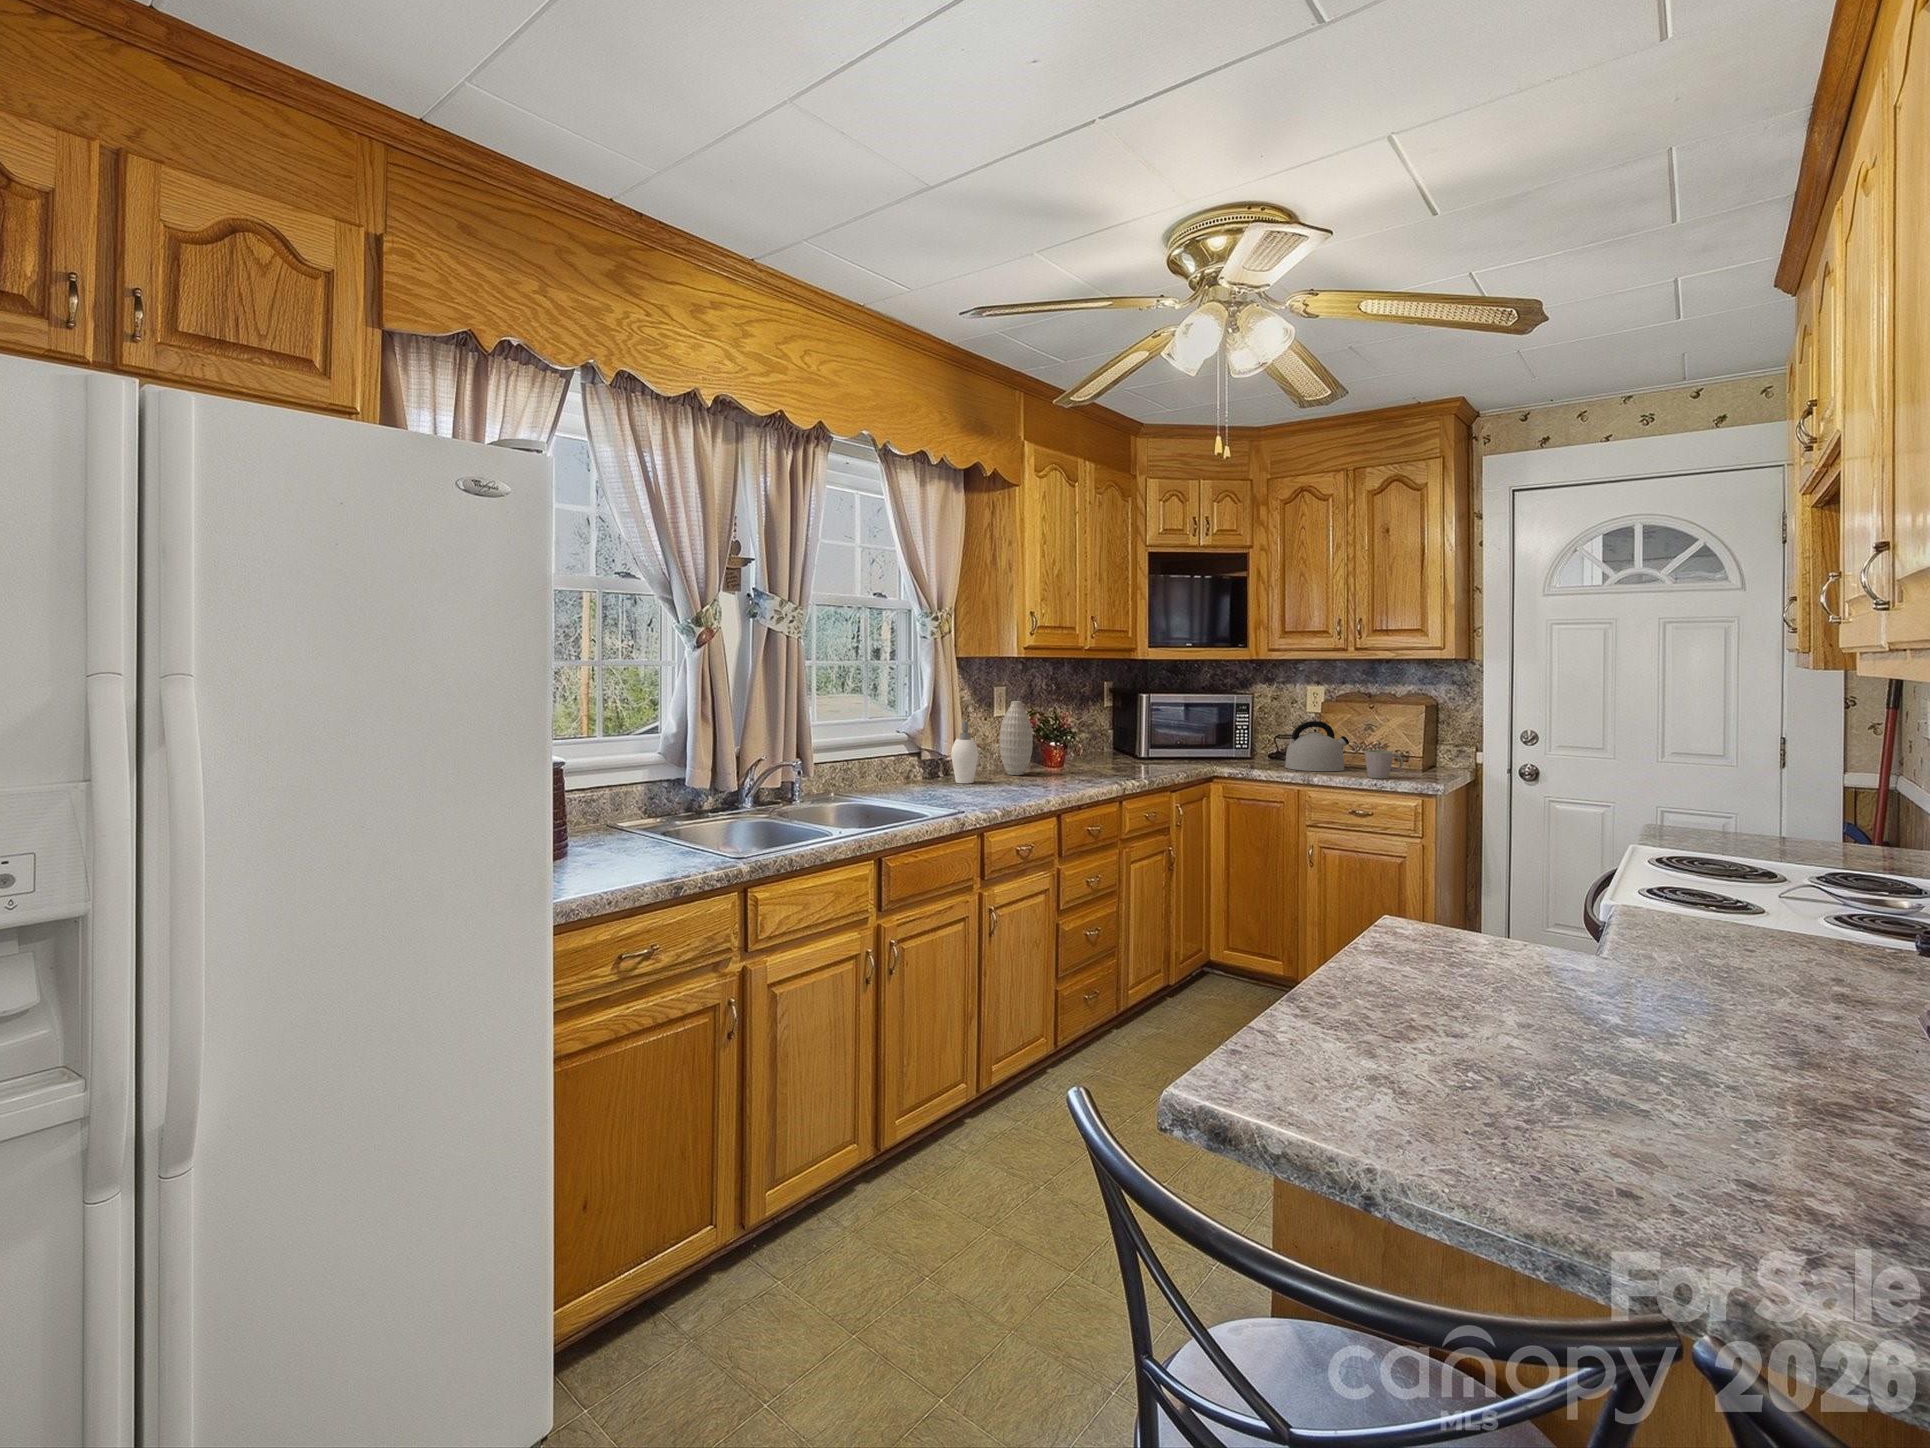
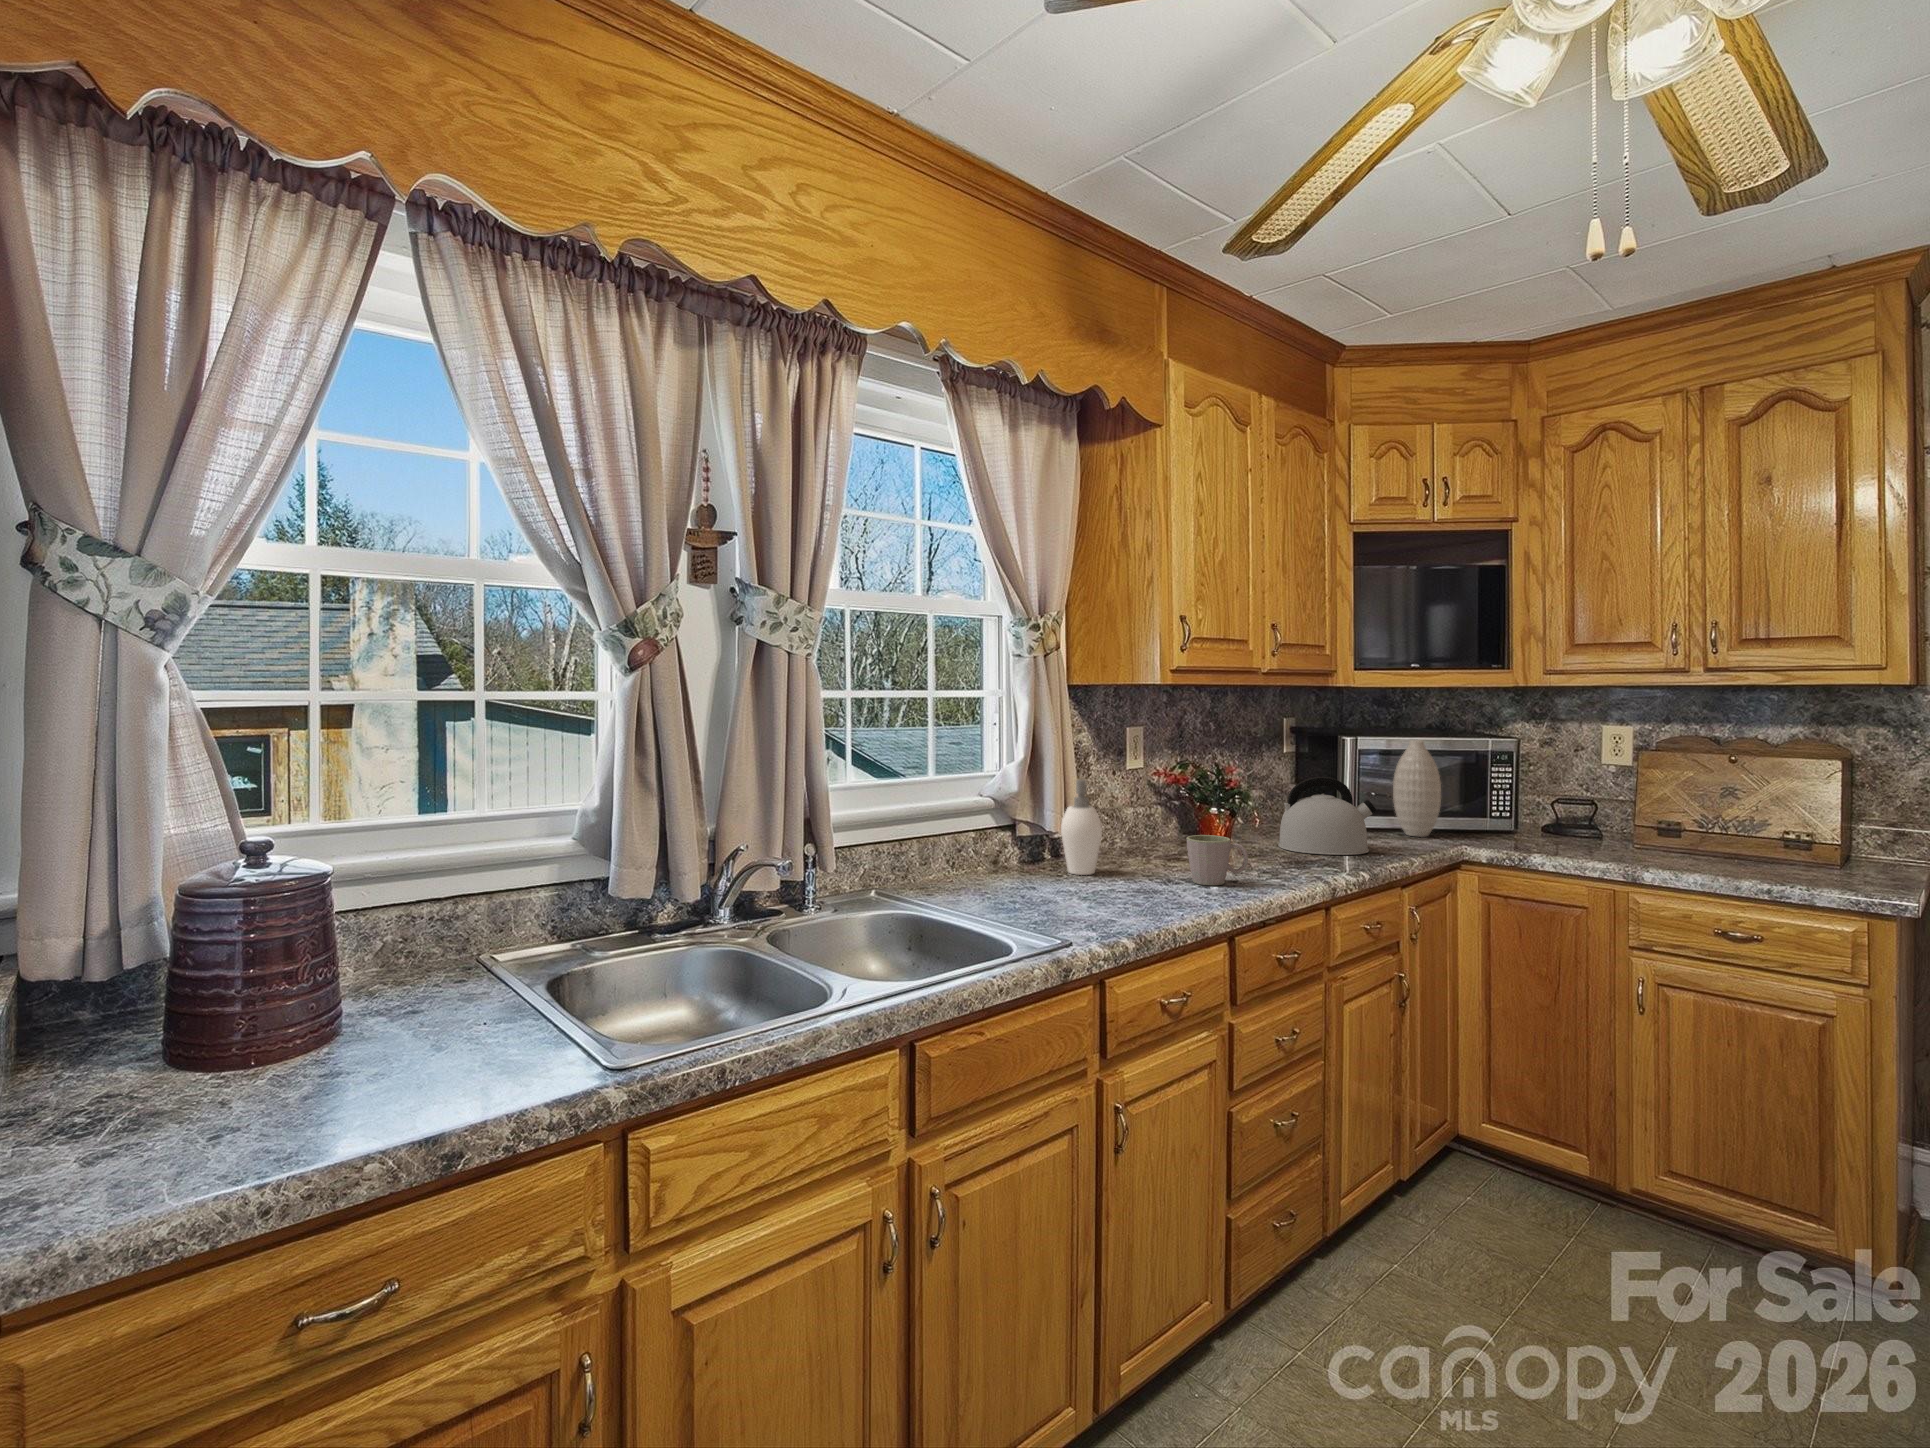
vase: present [1000,701,1033,775] -> present [1393,740,1441,837]
kettle: present [1285,721,1349,771] -> present [1278,777,1376,855]
mug: present [1365,750,1403,779] -> present [1186,835,1248,885]

